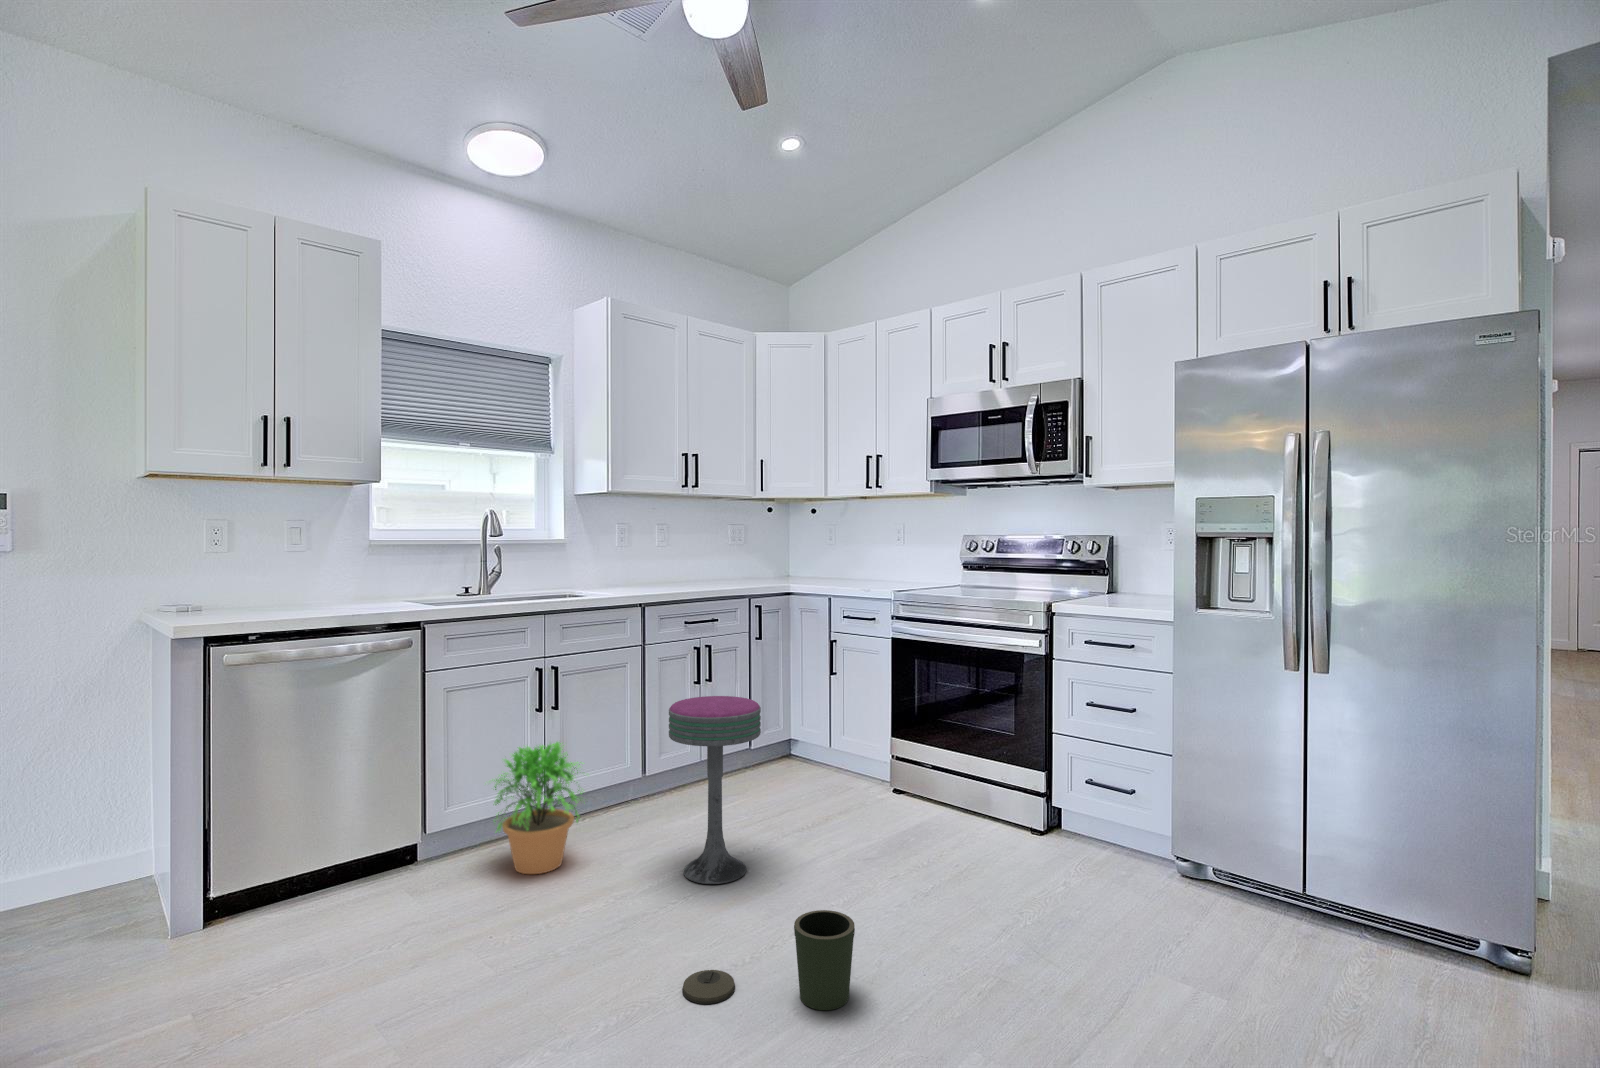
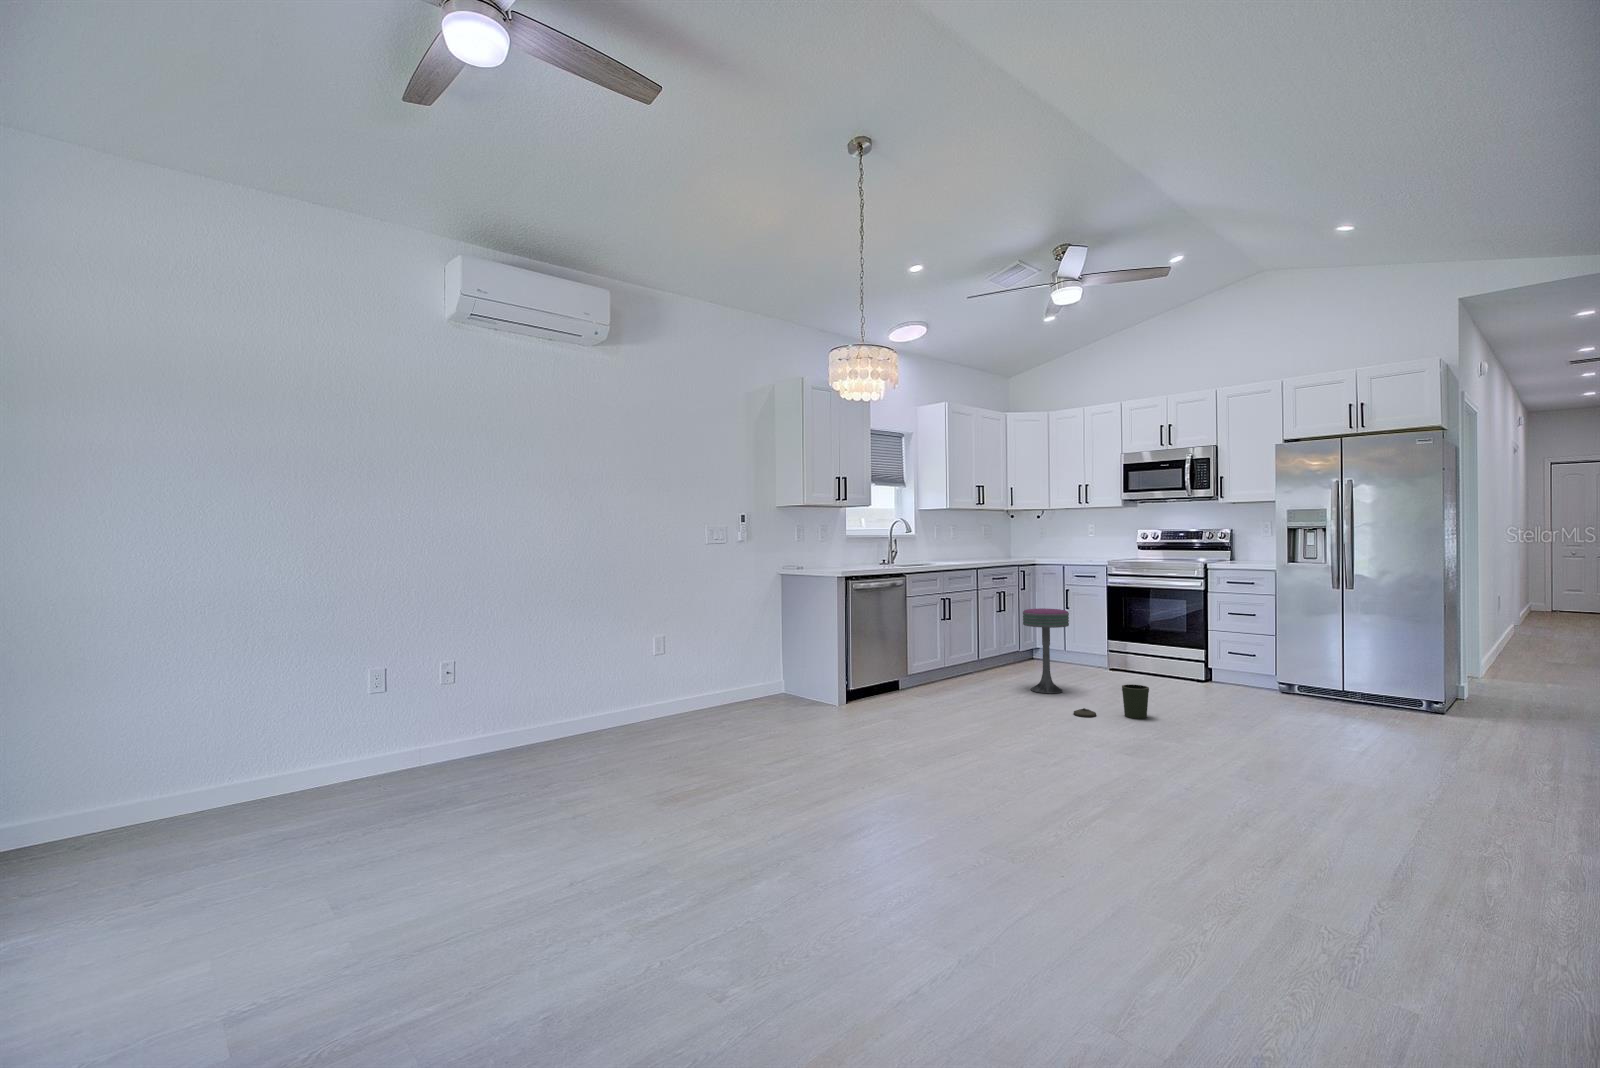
potted plant: present [492,742,582,874] -> none [933,628,983,691]

